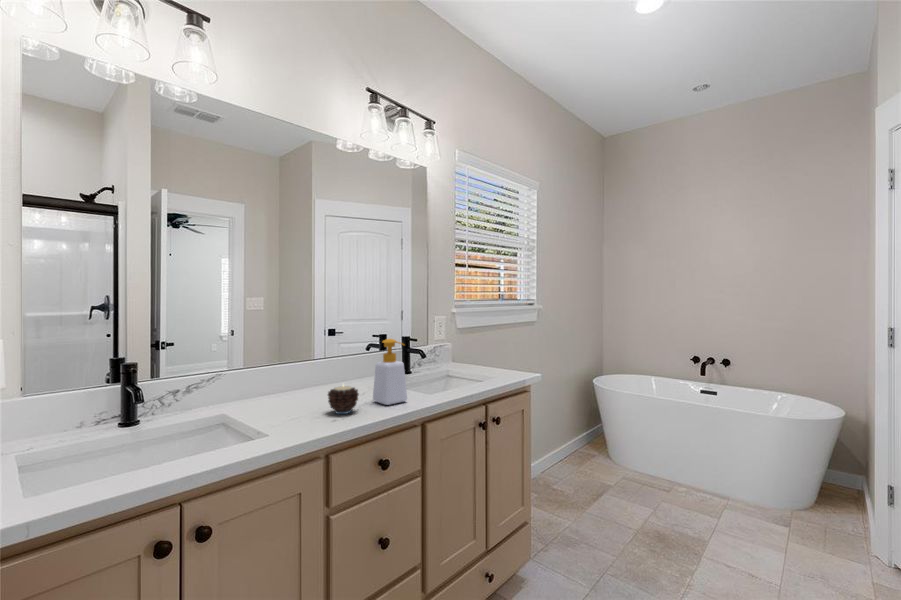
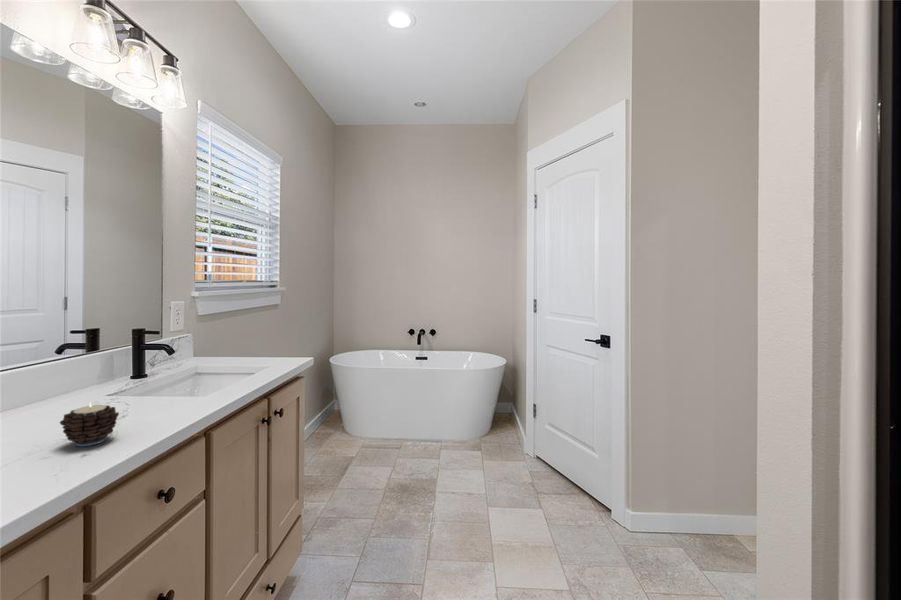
soap bottle: present [373,339,407,405] -> none [127,335,185,420]

